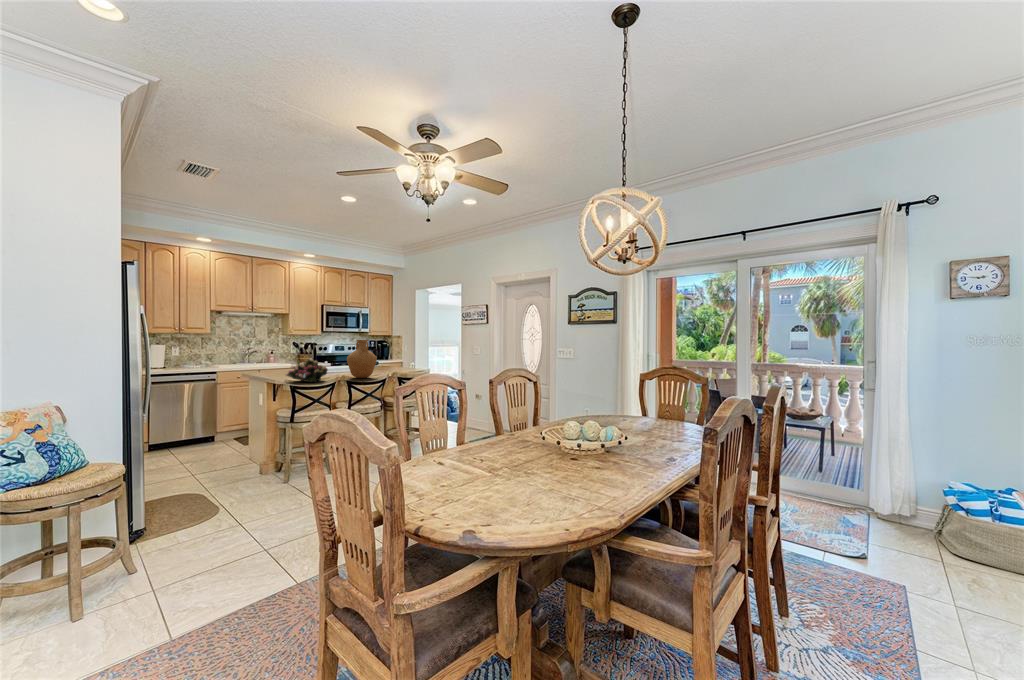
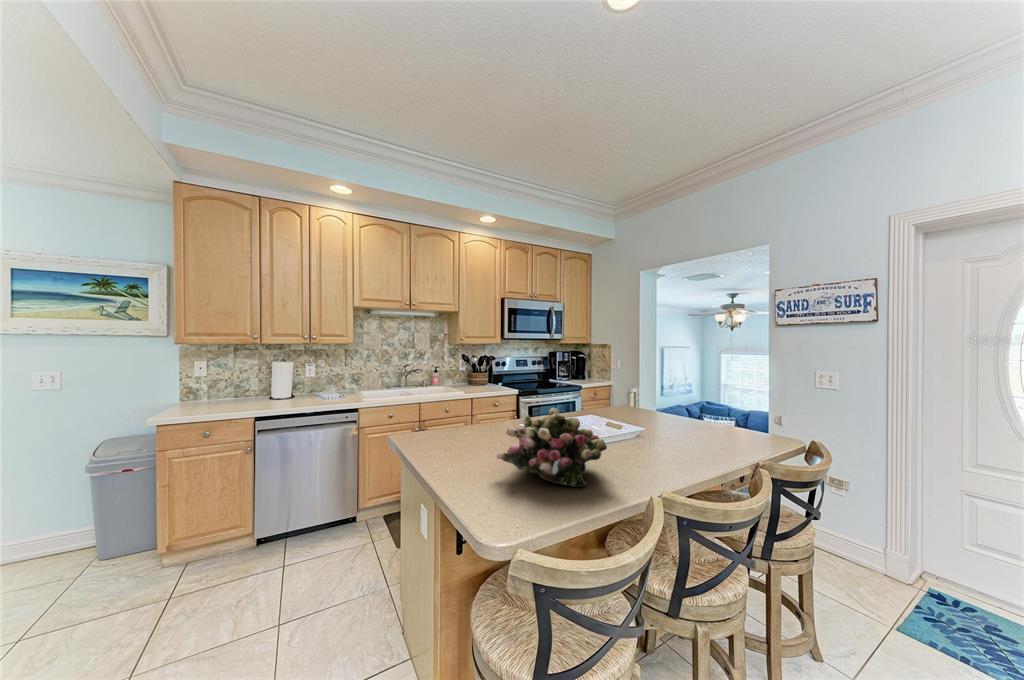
vase: present [347,340,377,378] -> none [626,356,704,457]

